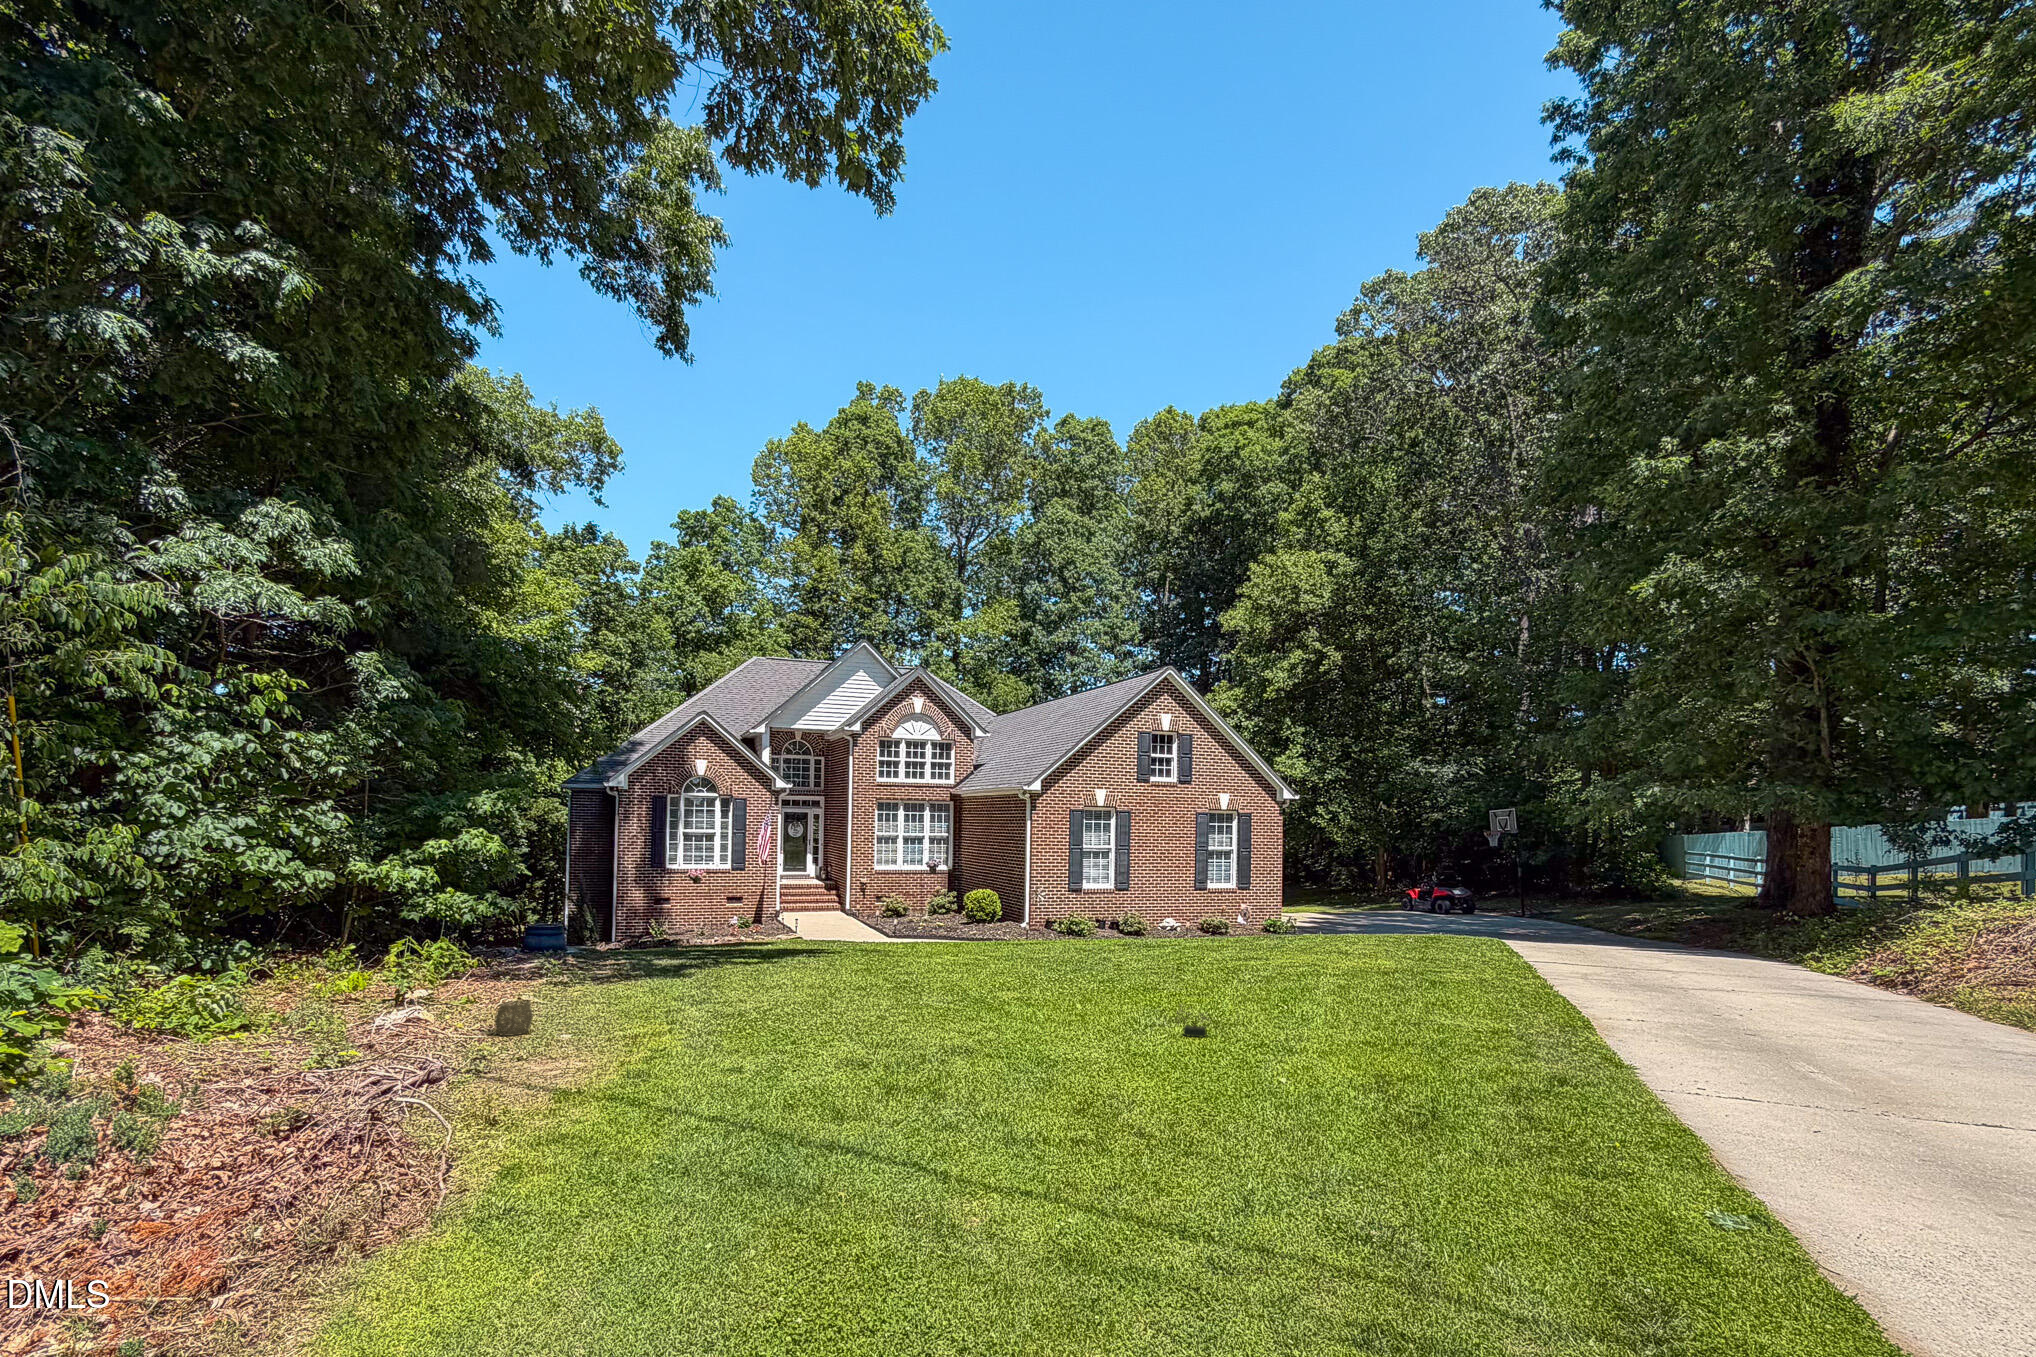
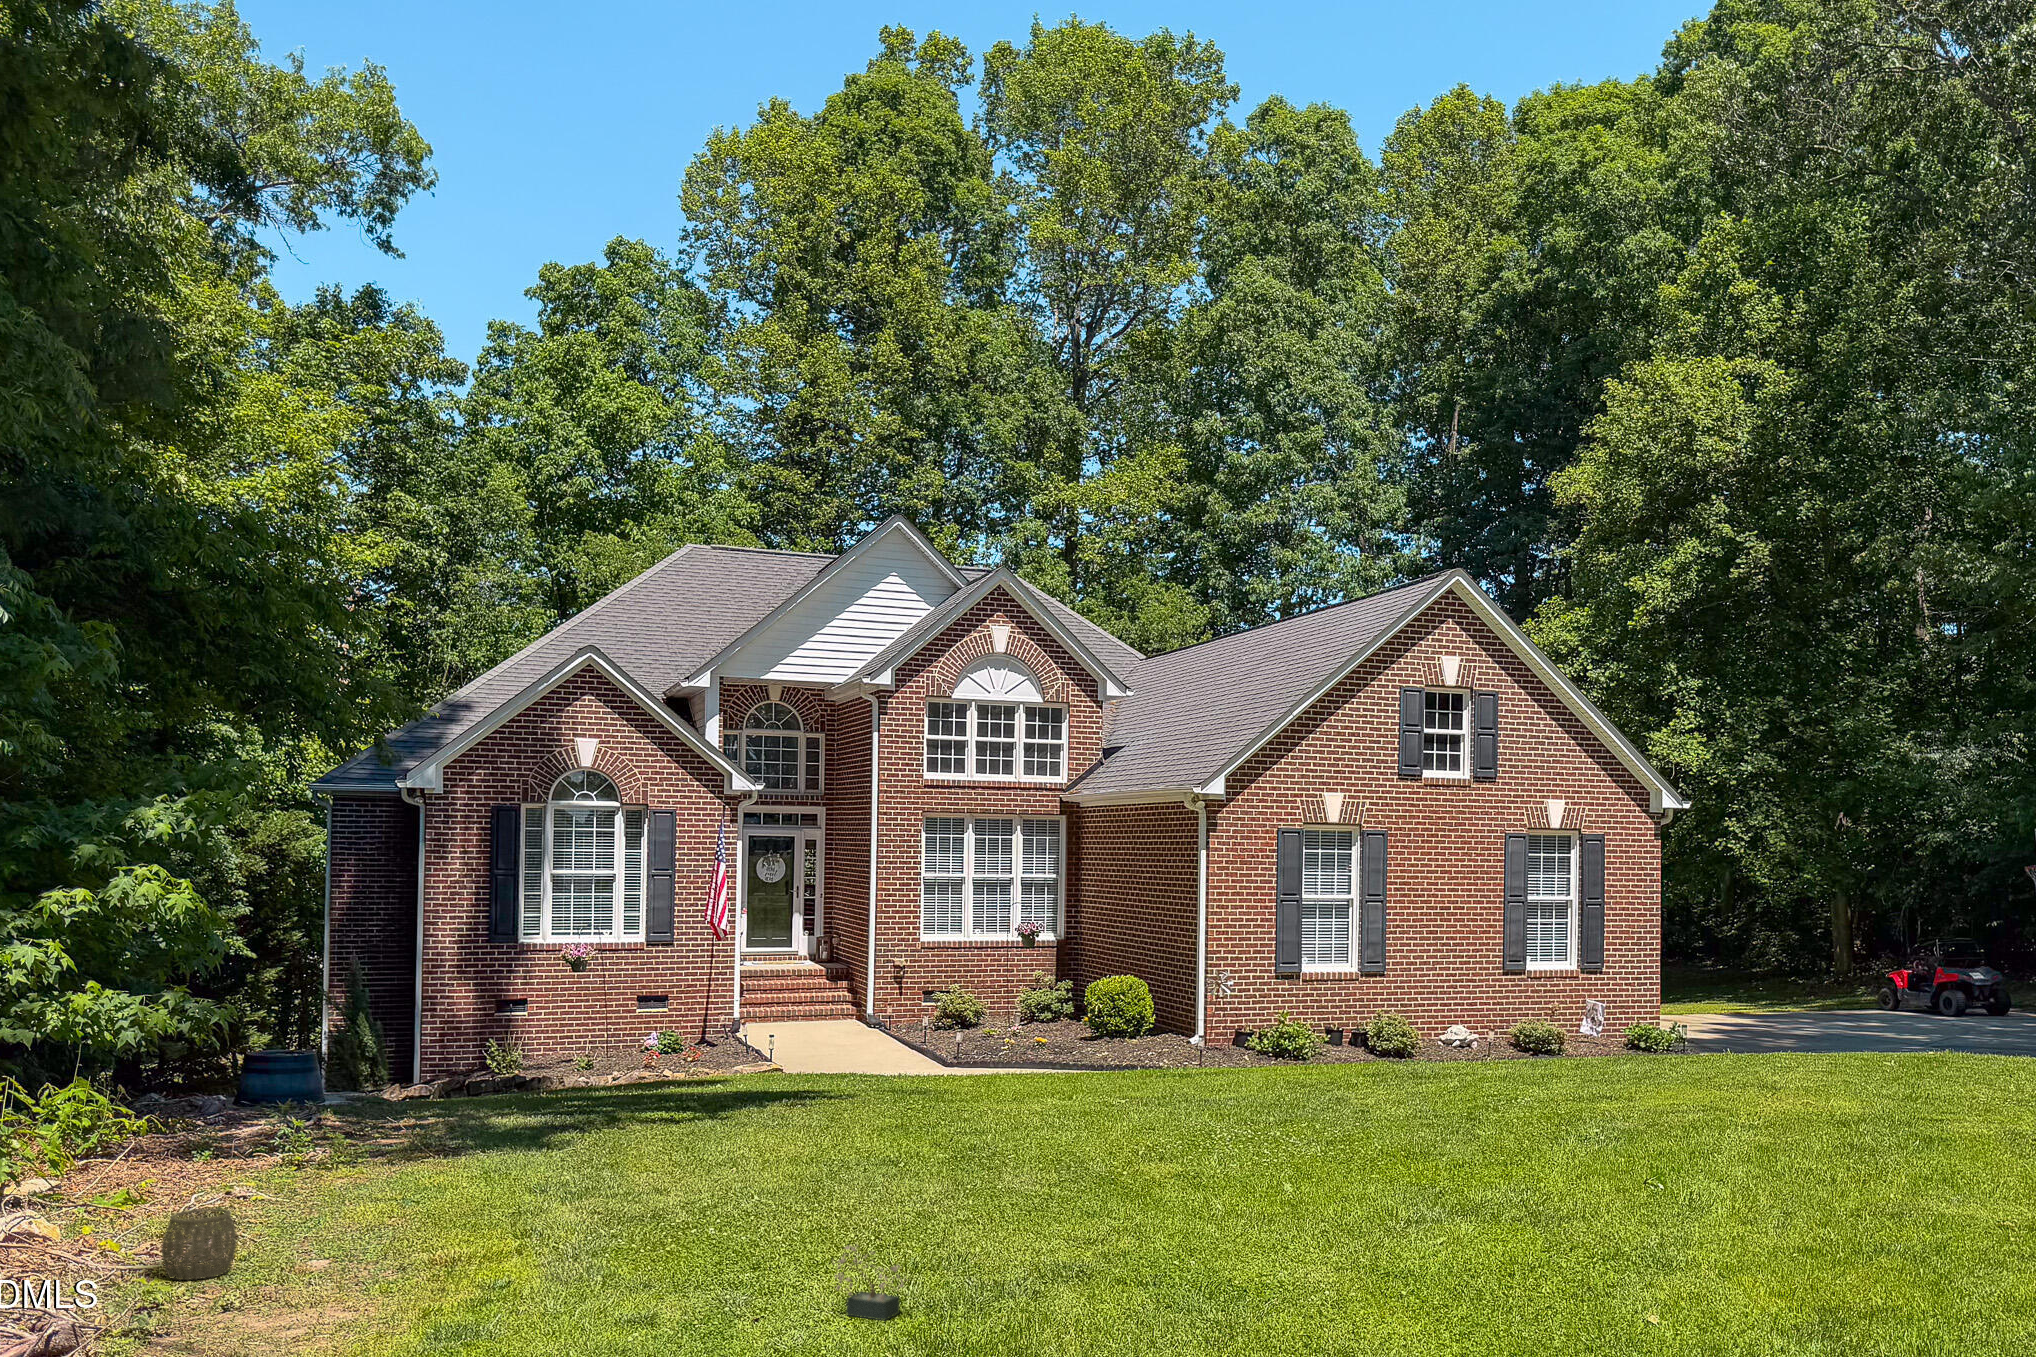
decorative plant: present [1177,1005,1209,1037] -> present [835,1245,907,1321]

